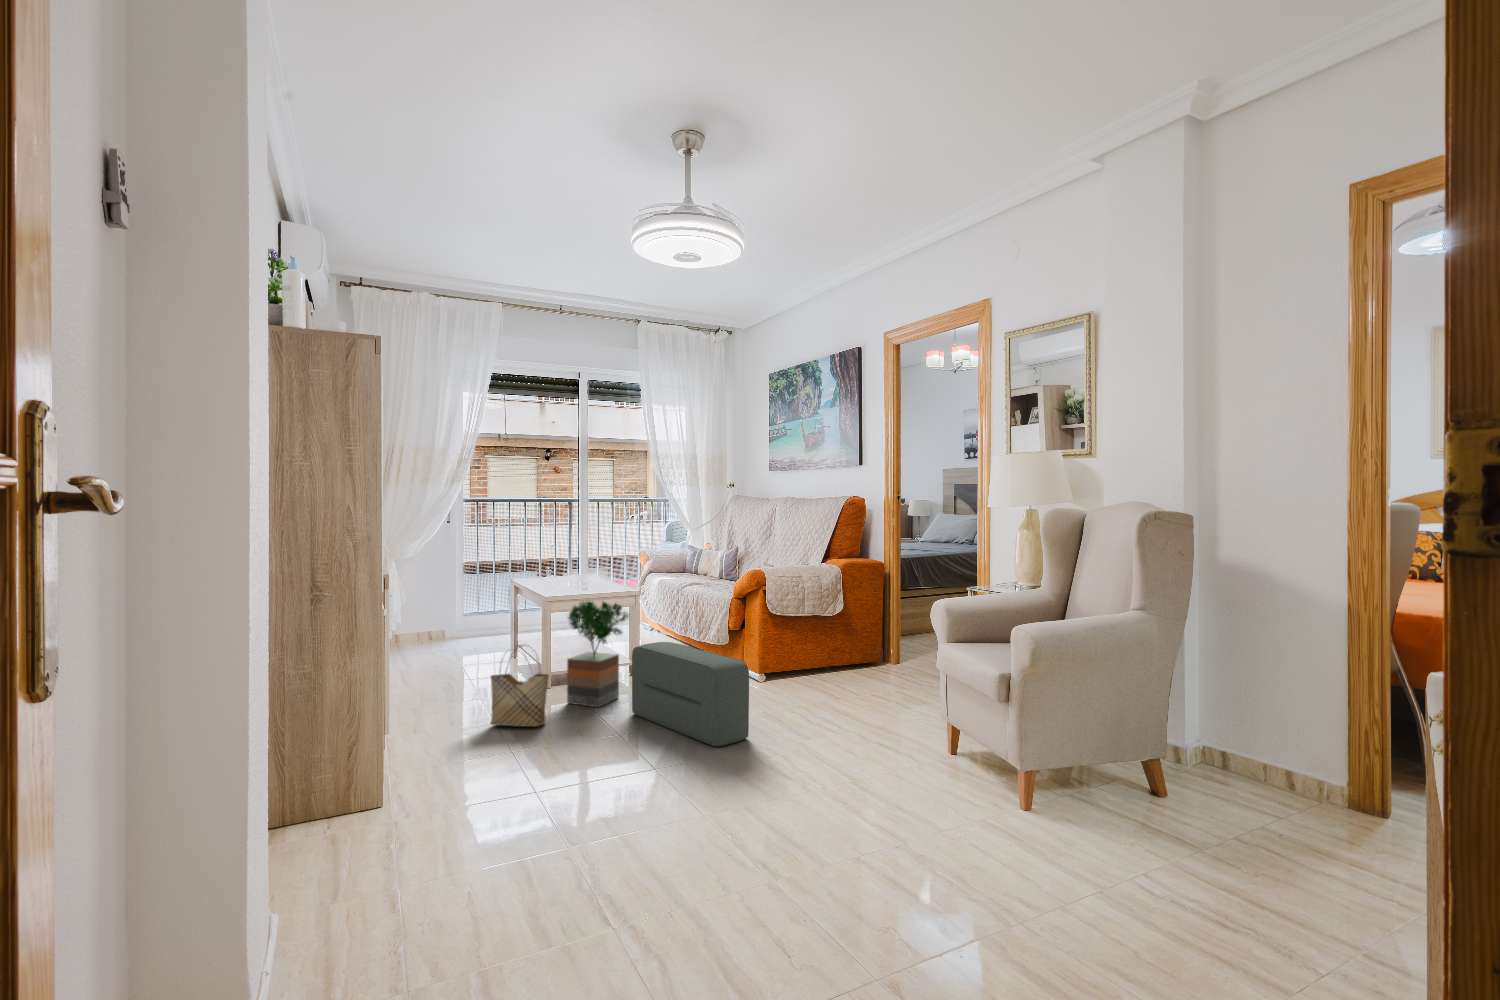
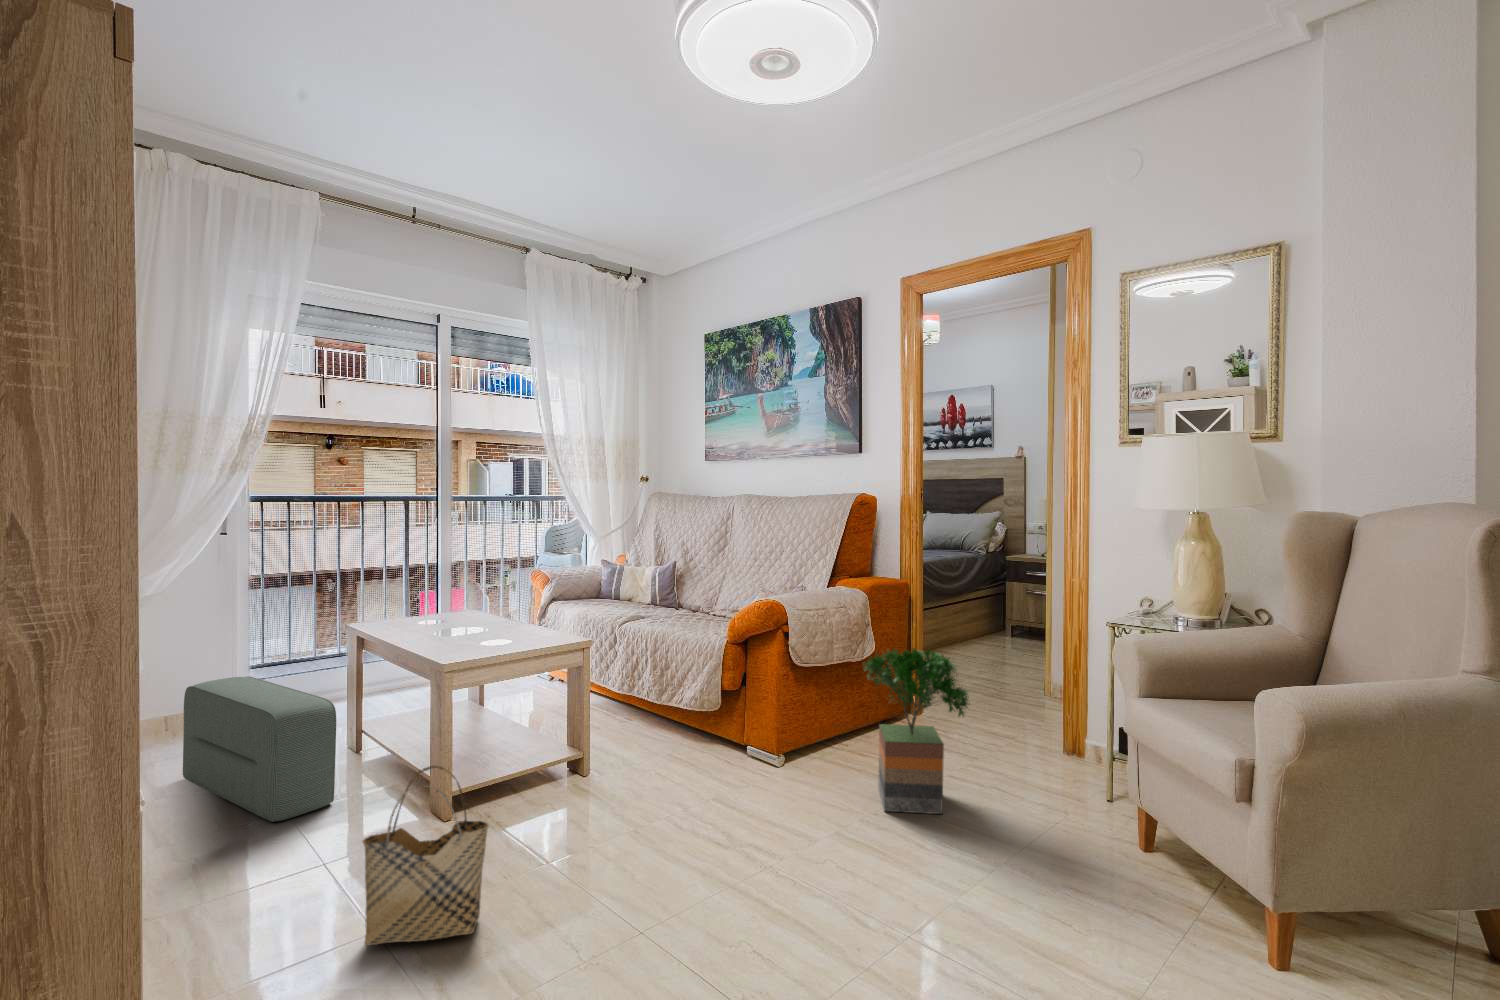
potted tree: present [567,601,629,707] -> present [865,648,970,814]
pouf: present [632,642,749,746] -> present [183,677,336,822]

